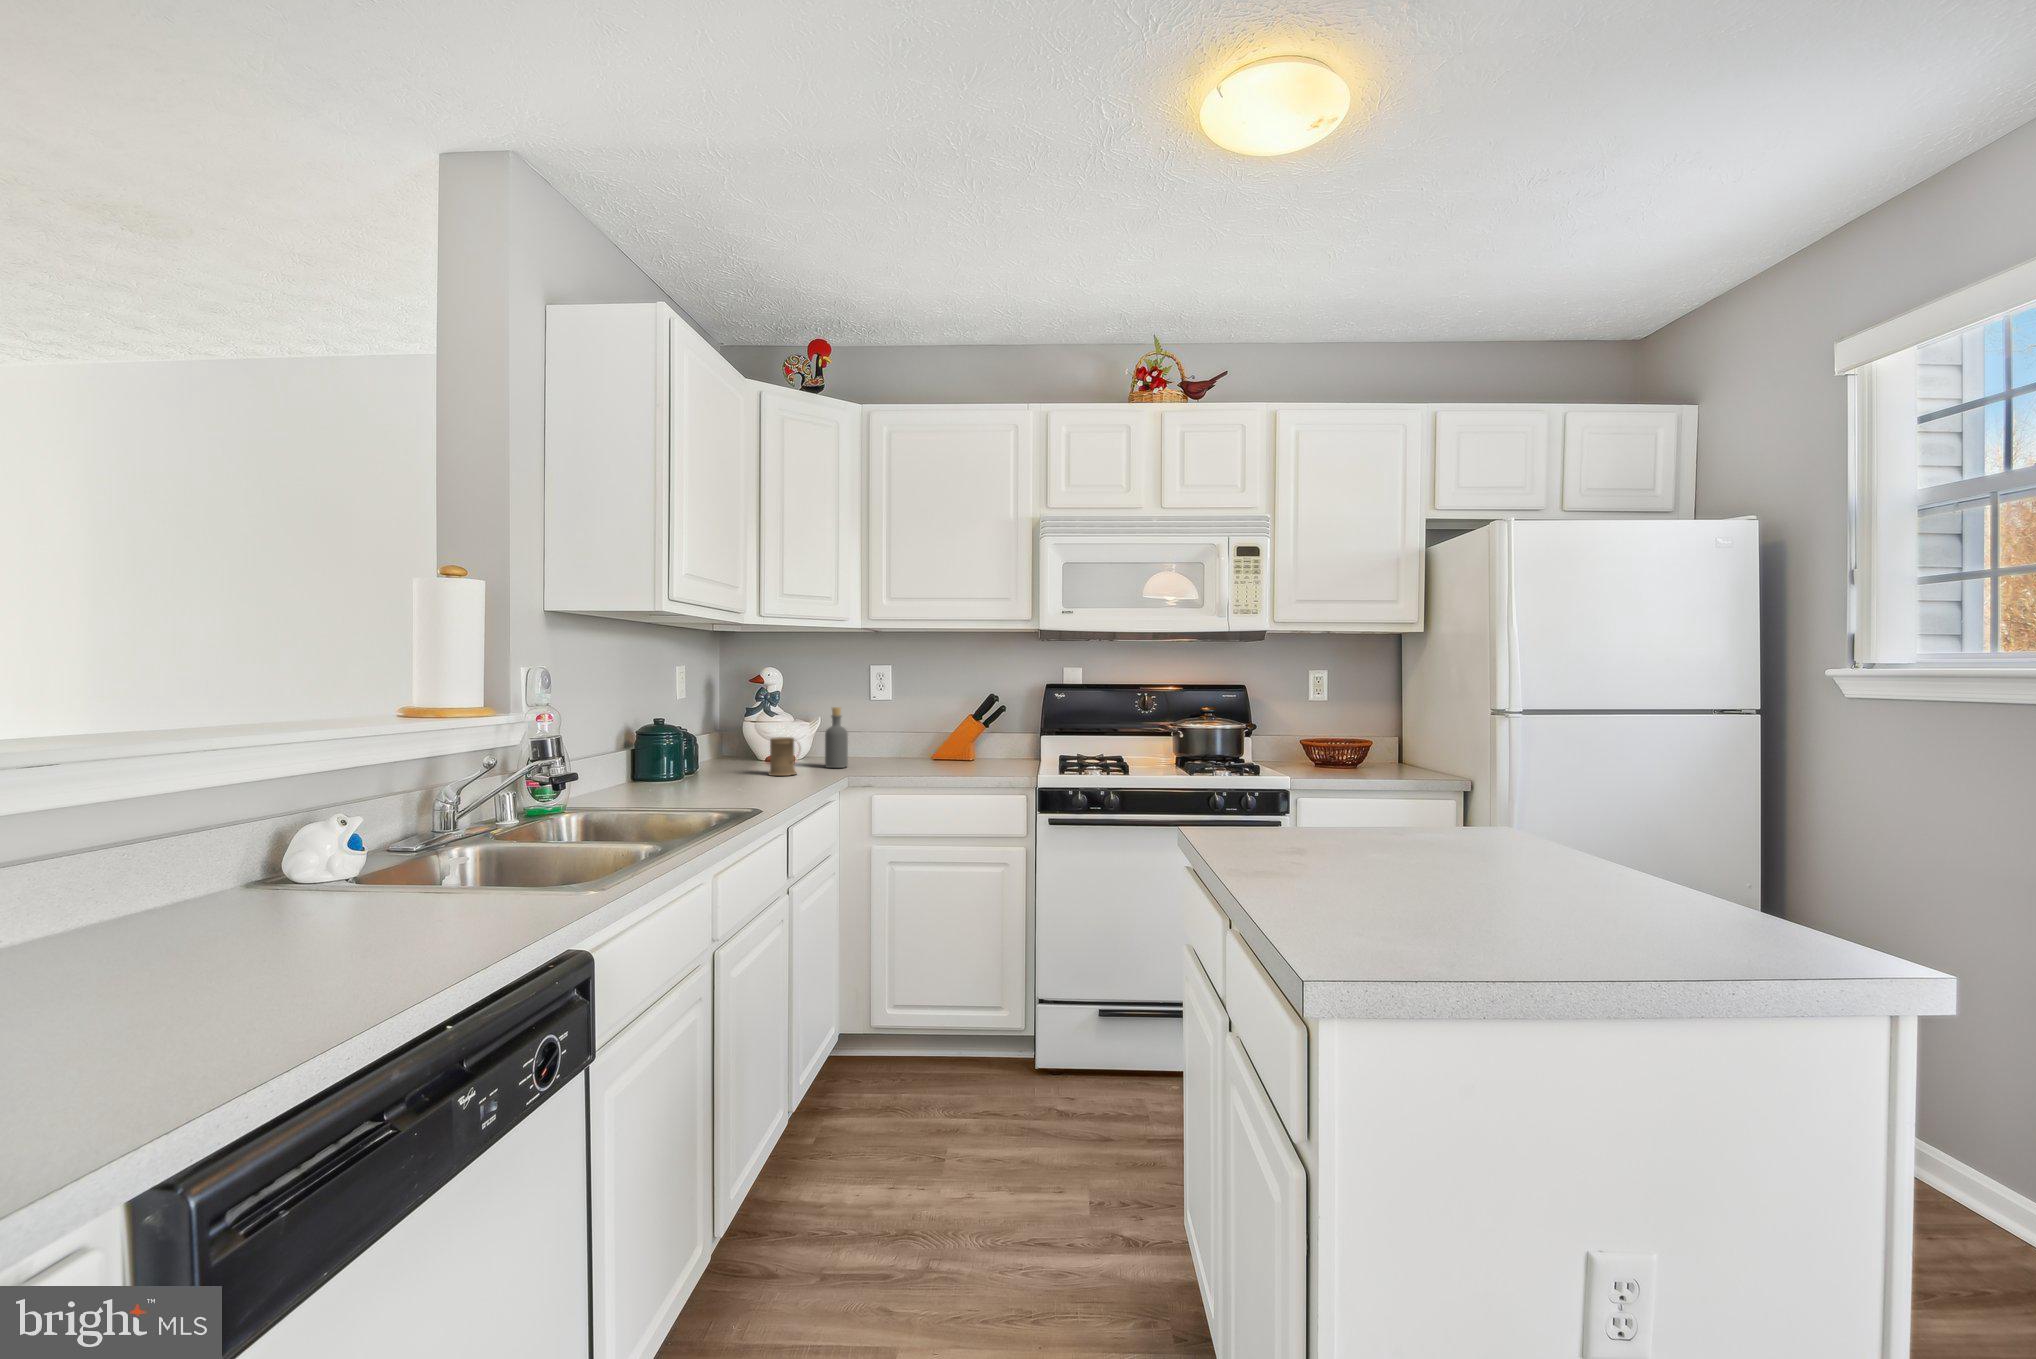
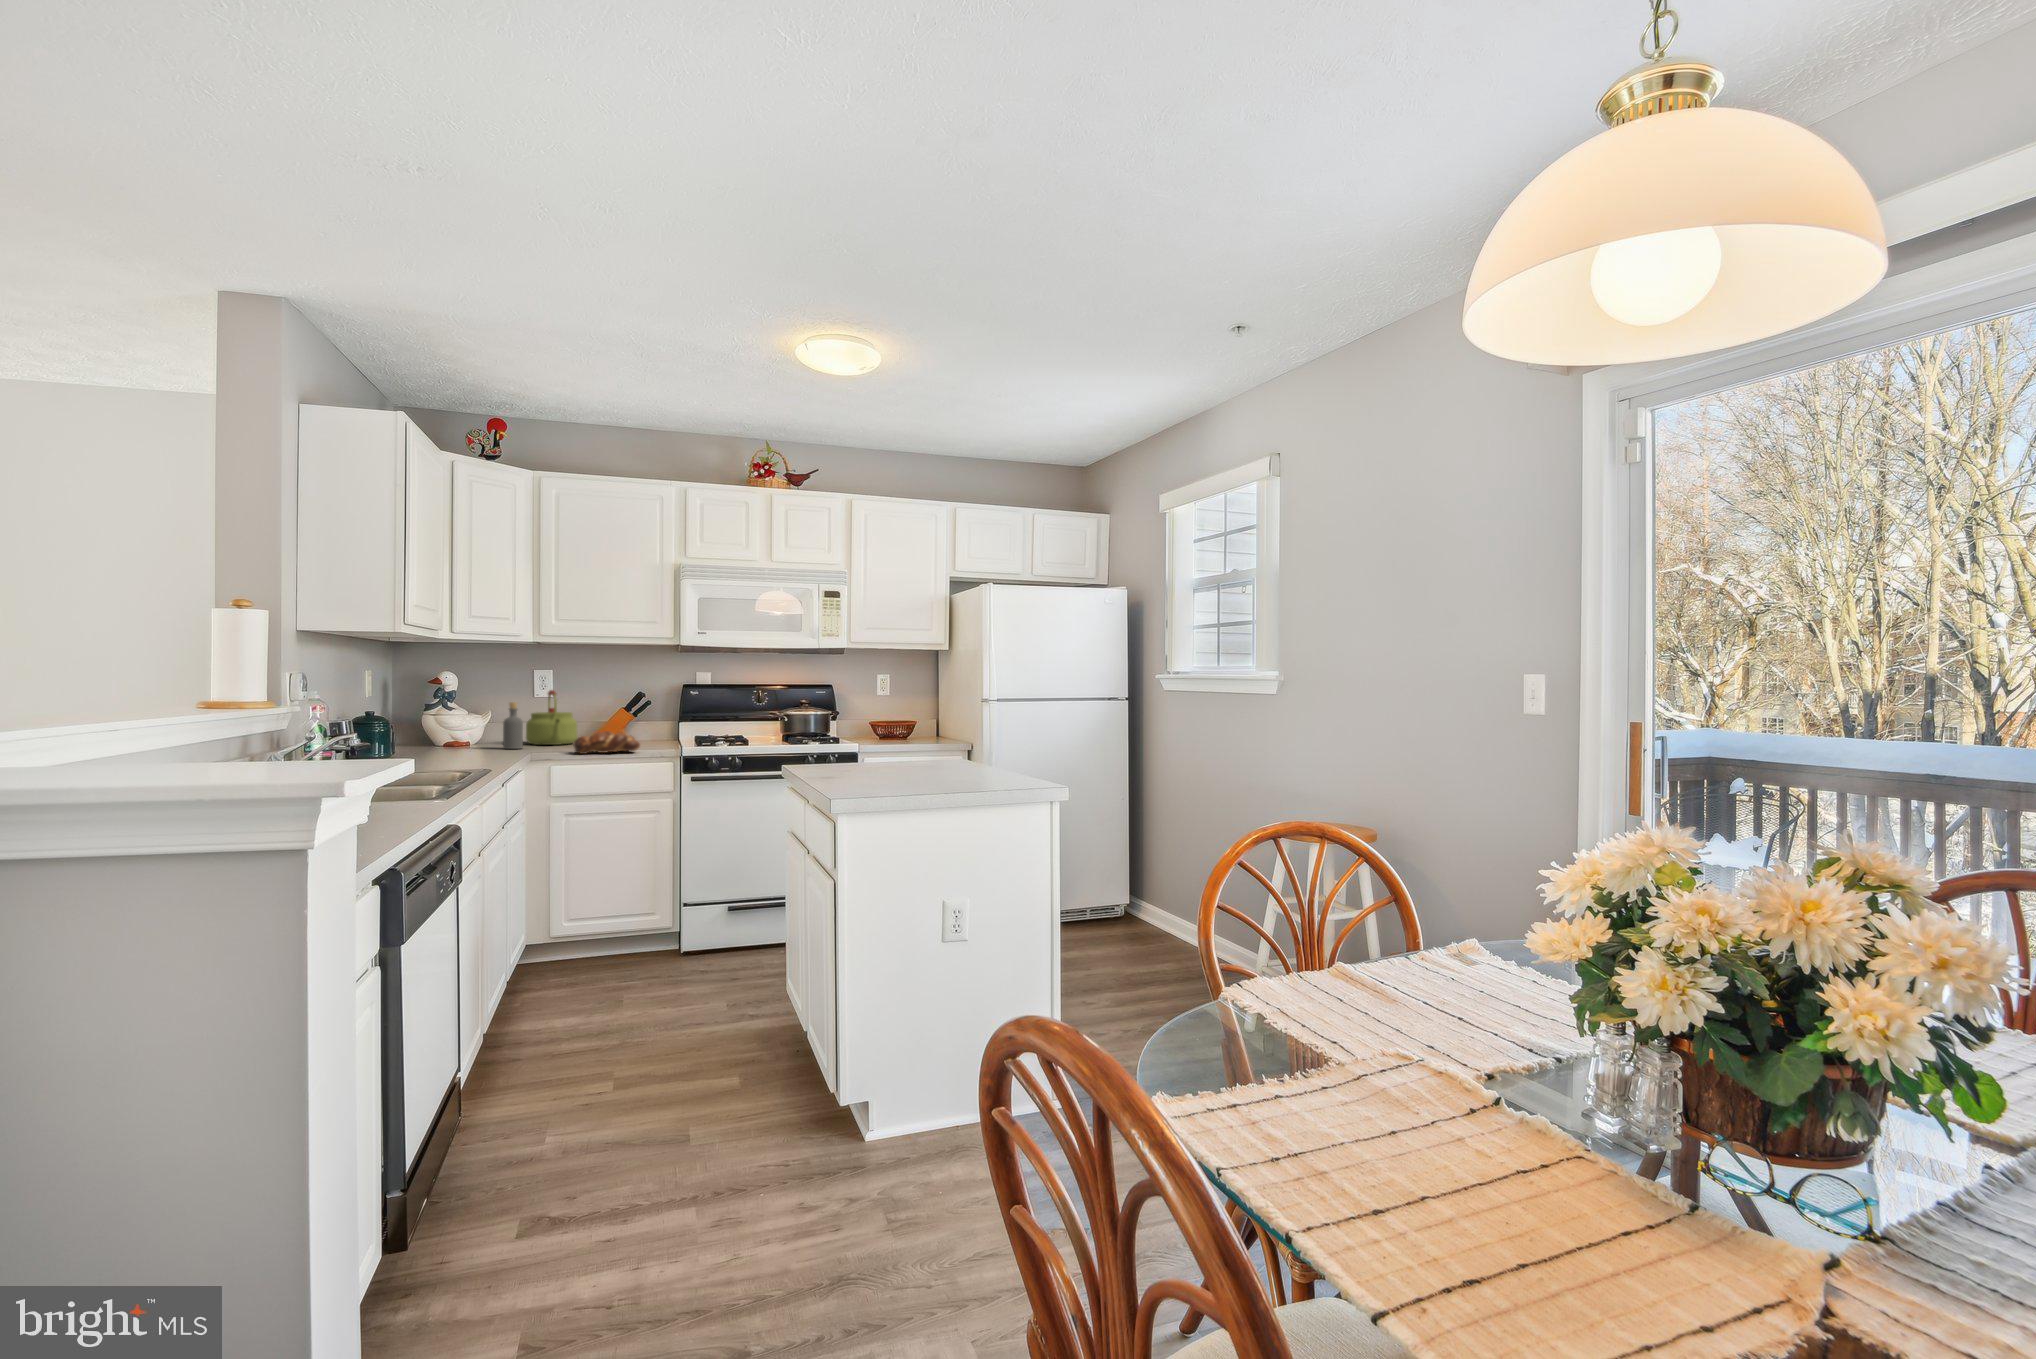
kettle: none [858,690,917,761] -> present [526,690,577,745]
mug: present [768,737,796,776] -> none [459,725,489,754]
bread loaf: none [900,749,984,781] -> present [574,731,640,754]

